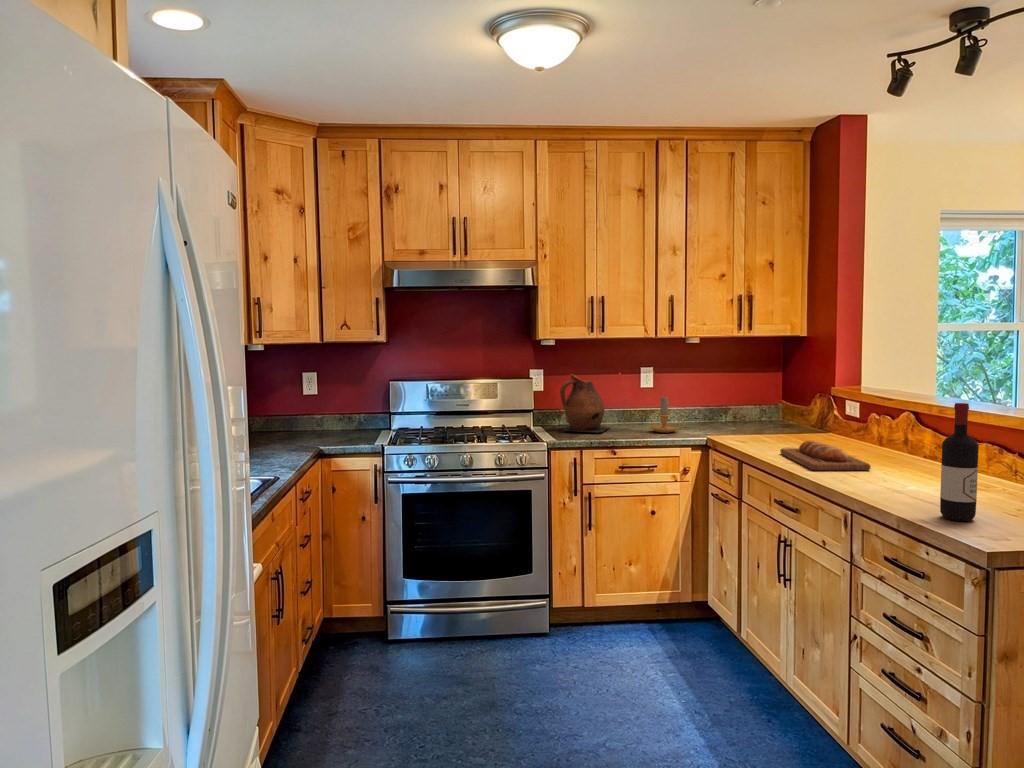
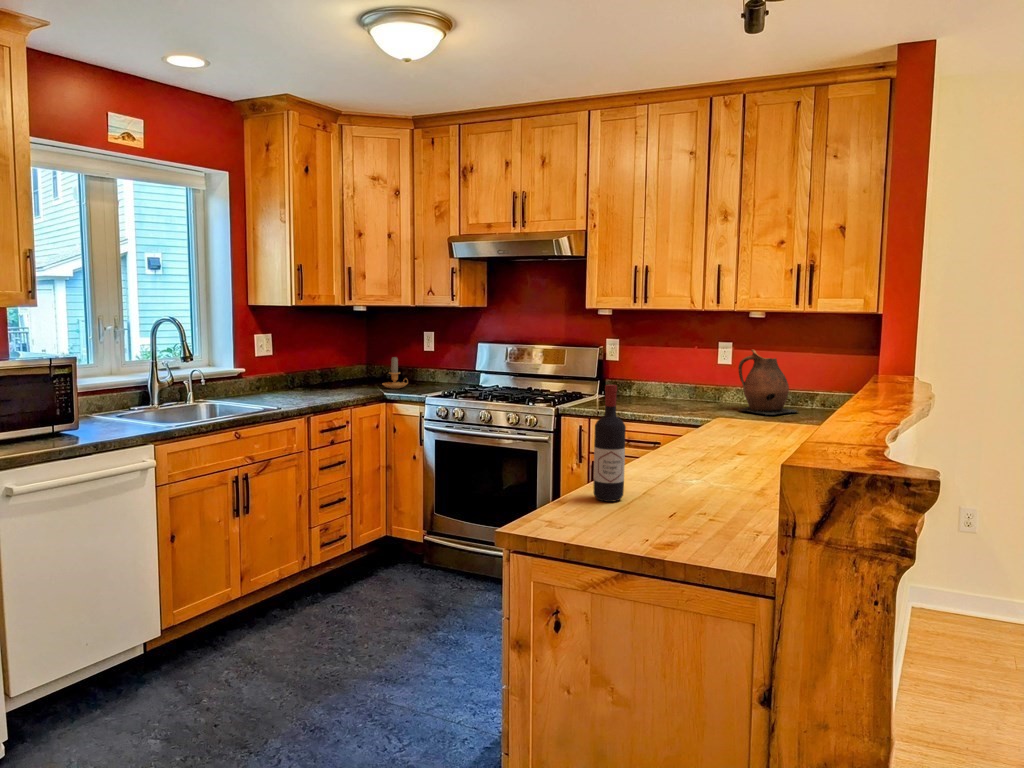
ceramic pitcher: present [560,374,610,433] -> present [738,350,798,415]
candle: present [650,397,685,433] -> present [383,357,408,389]
bread loaf: present [780,441,871,470] -> none [669,428,763,462]

